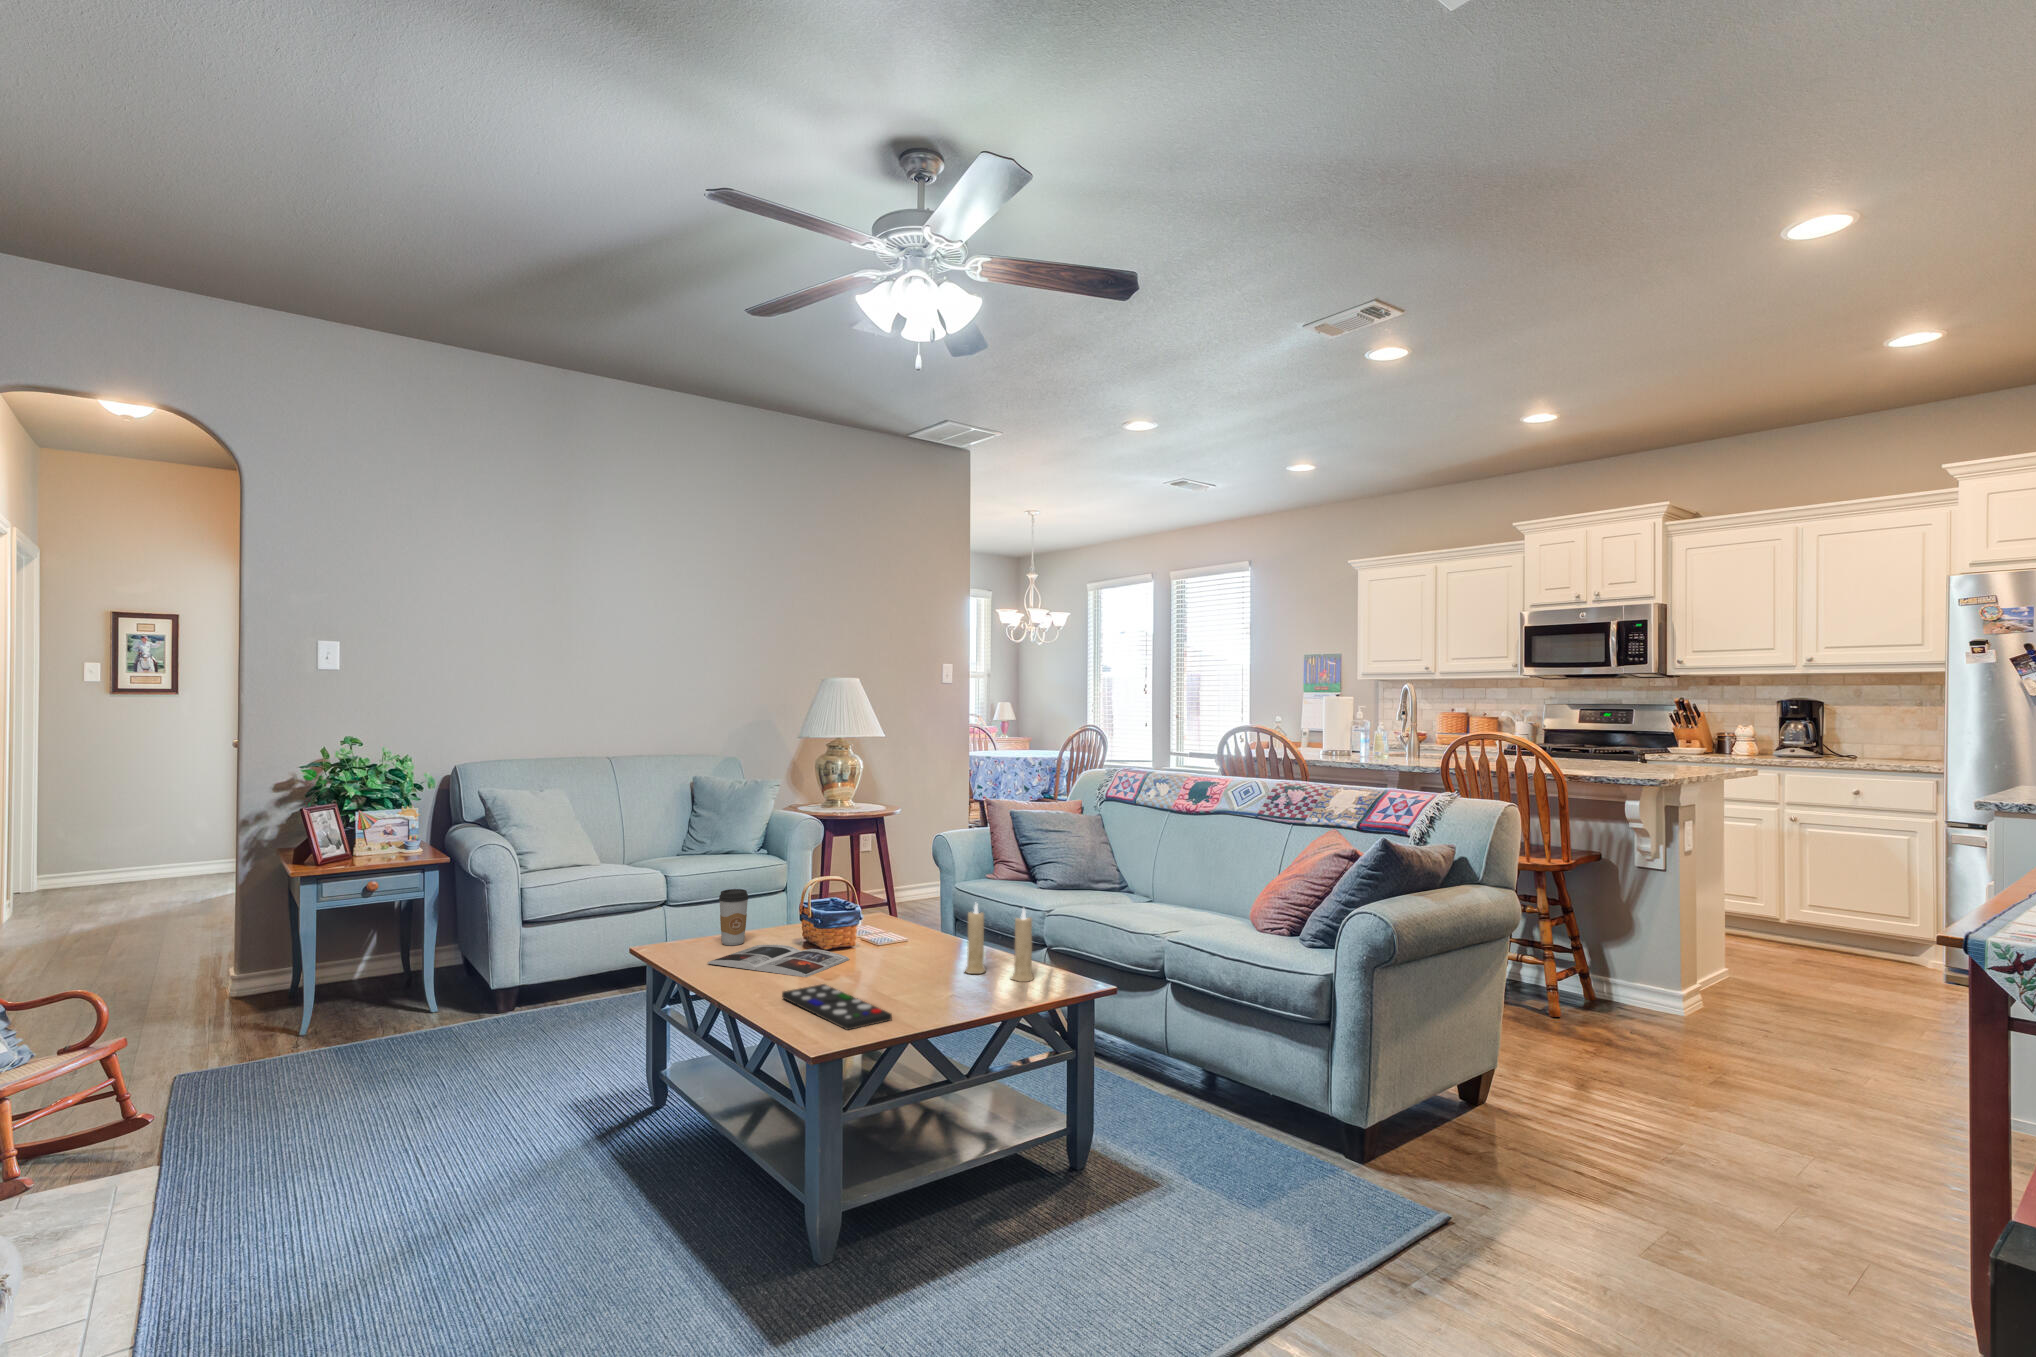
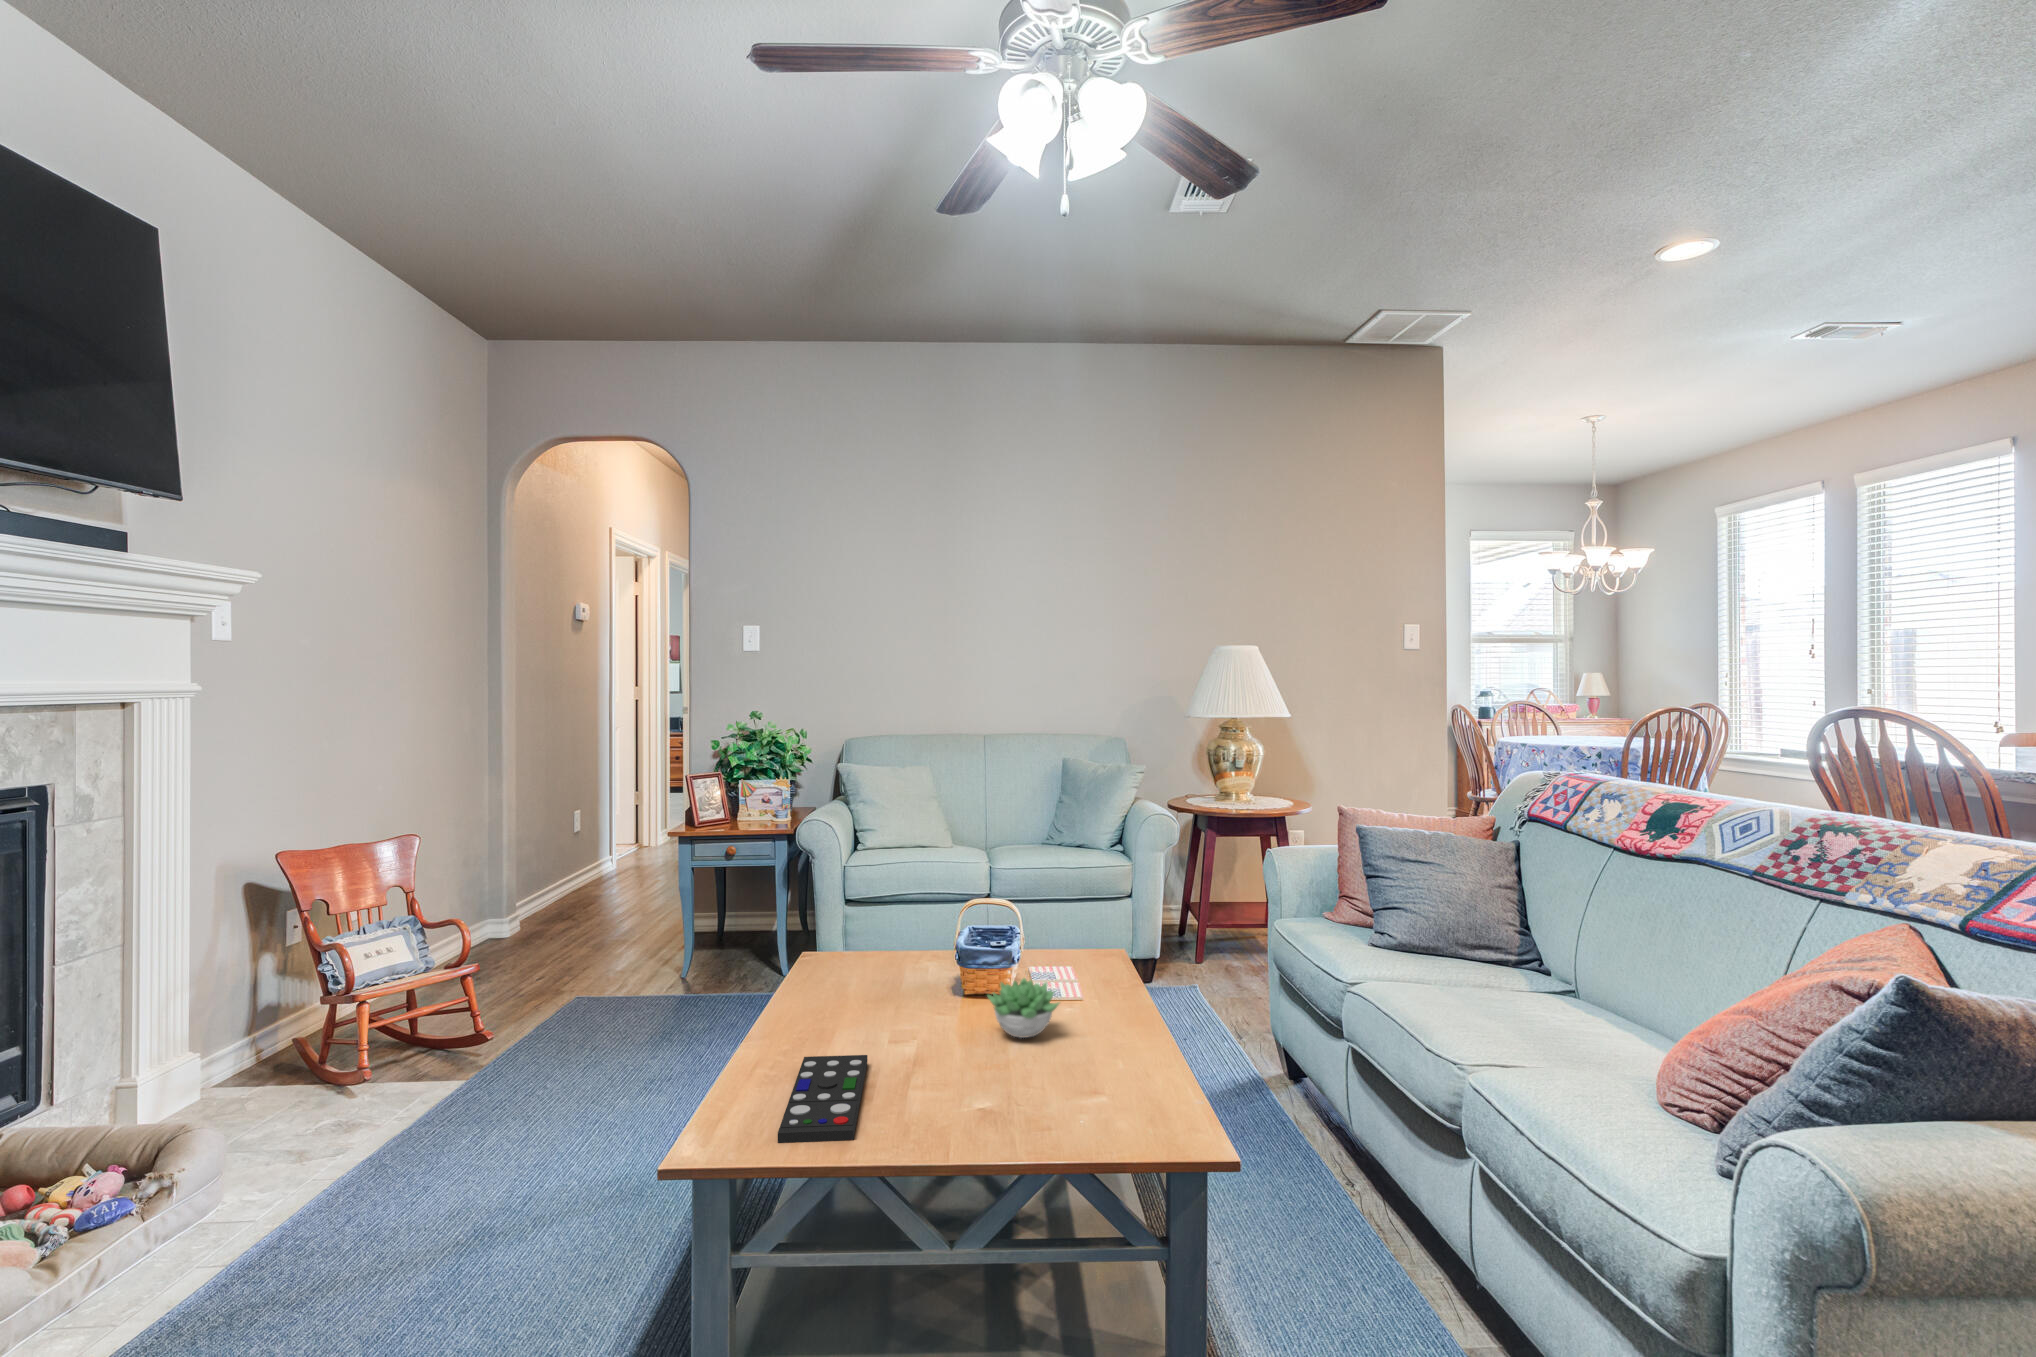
coffee cup: present [719,889,748,945] -> none [888,901,923,971]
candle: present [965,904,1033,982] -> none [1075,966,1155,1114]
succulent plant: none [870,923,925,963] -> present [988,978,1059,1038]
magazine: present [707,945,849,977] -> none [829,976,980,1037]

